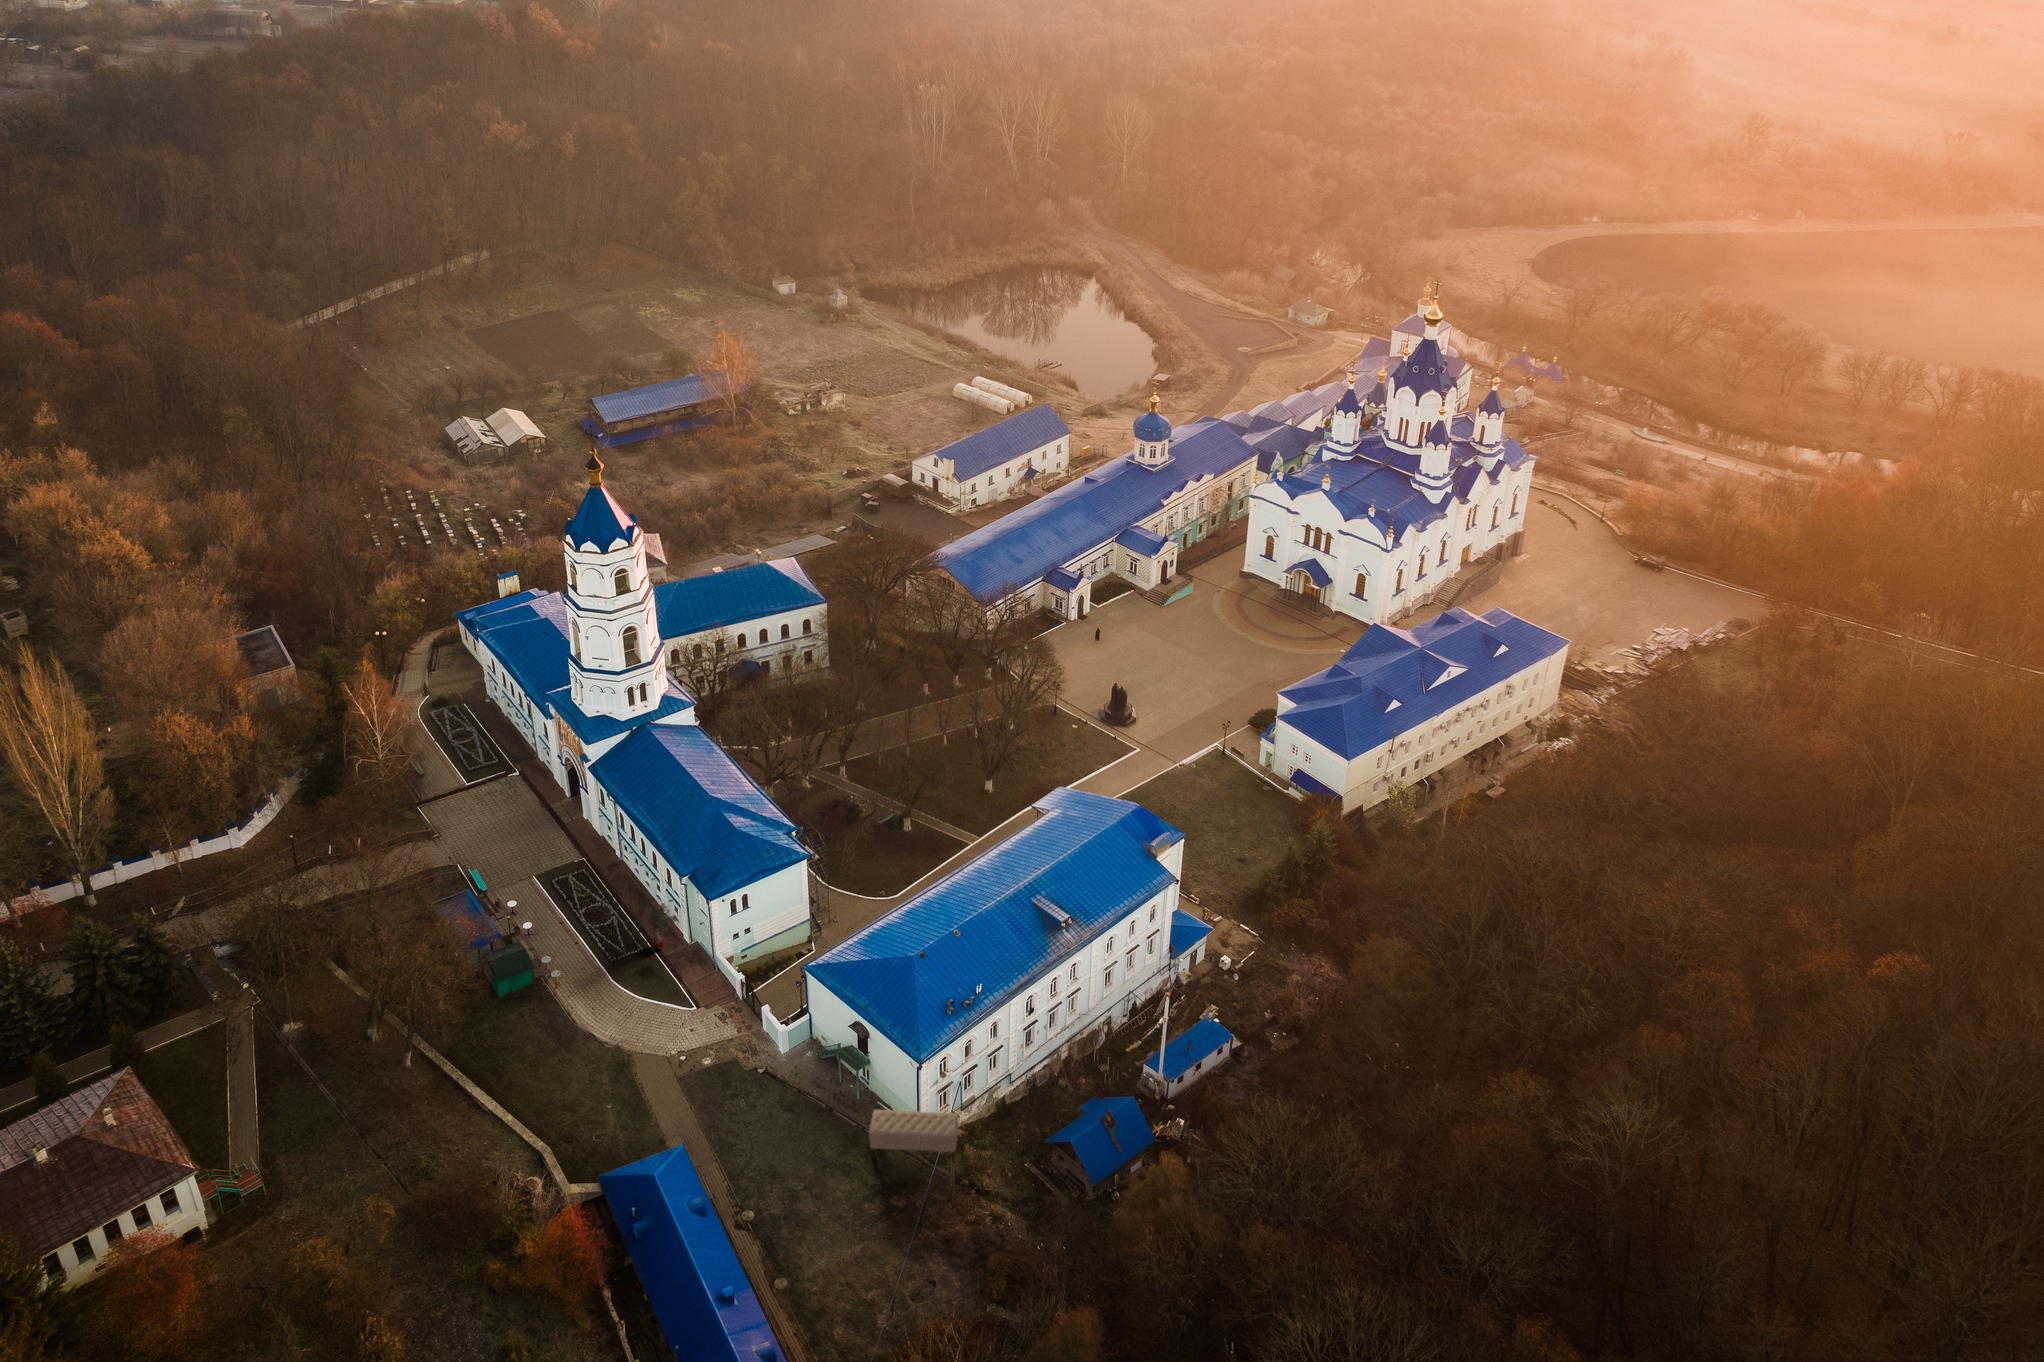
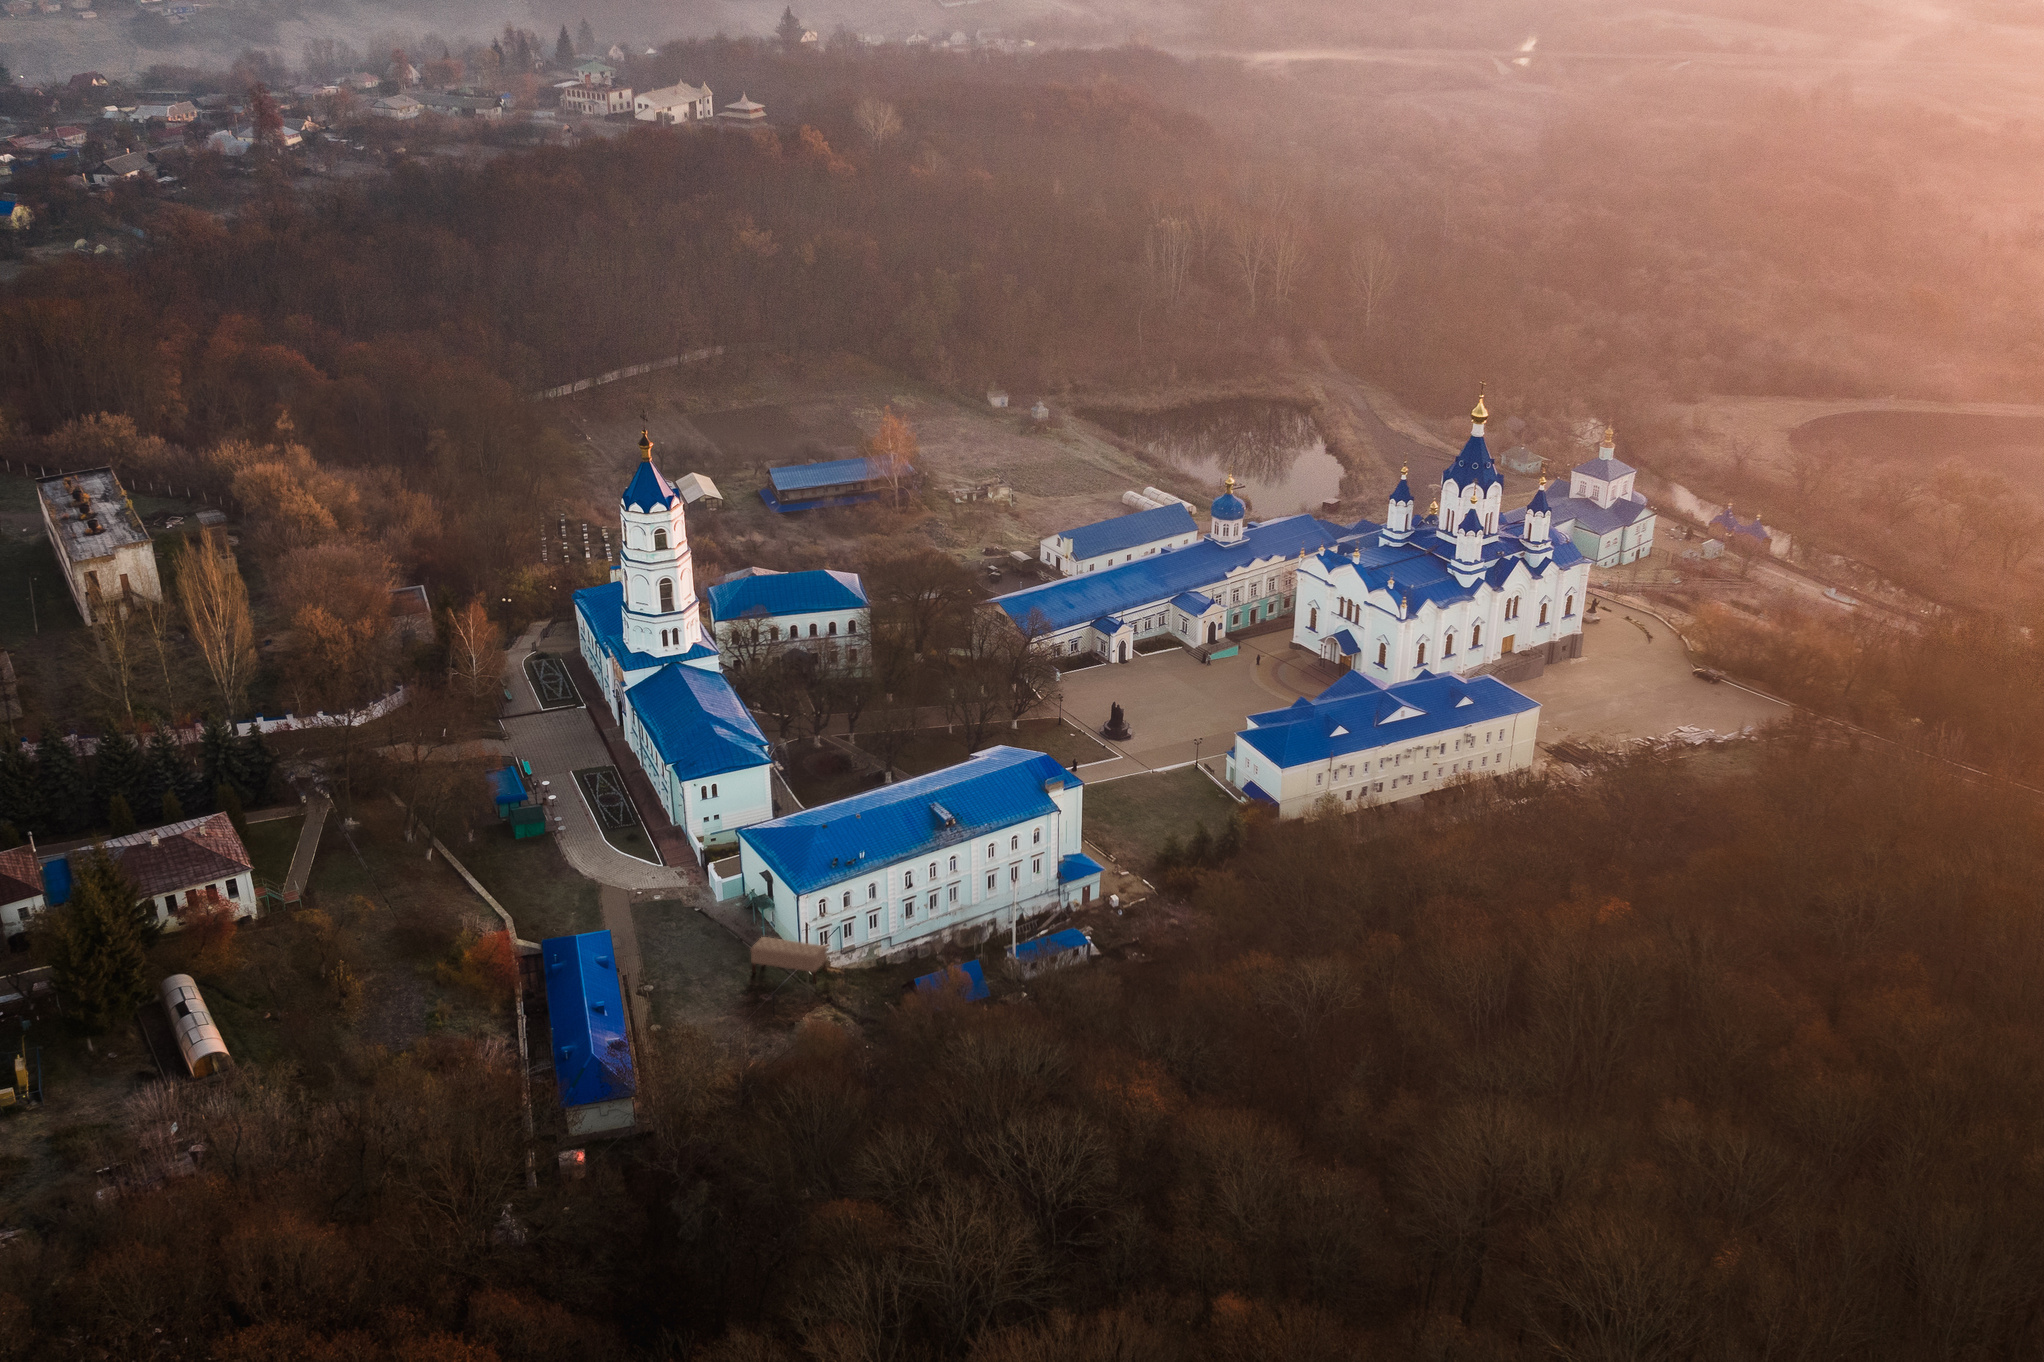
potted tree: present [645,903,676,949] -> none [639,788,667,832]

